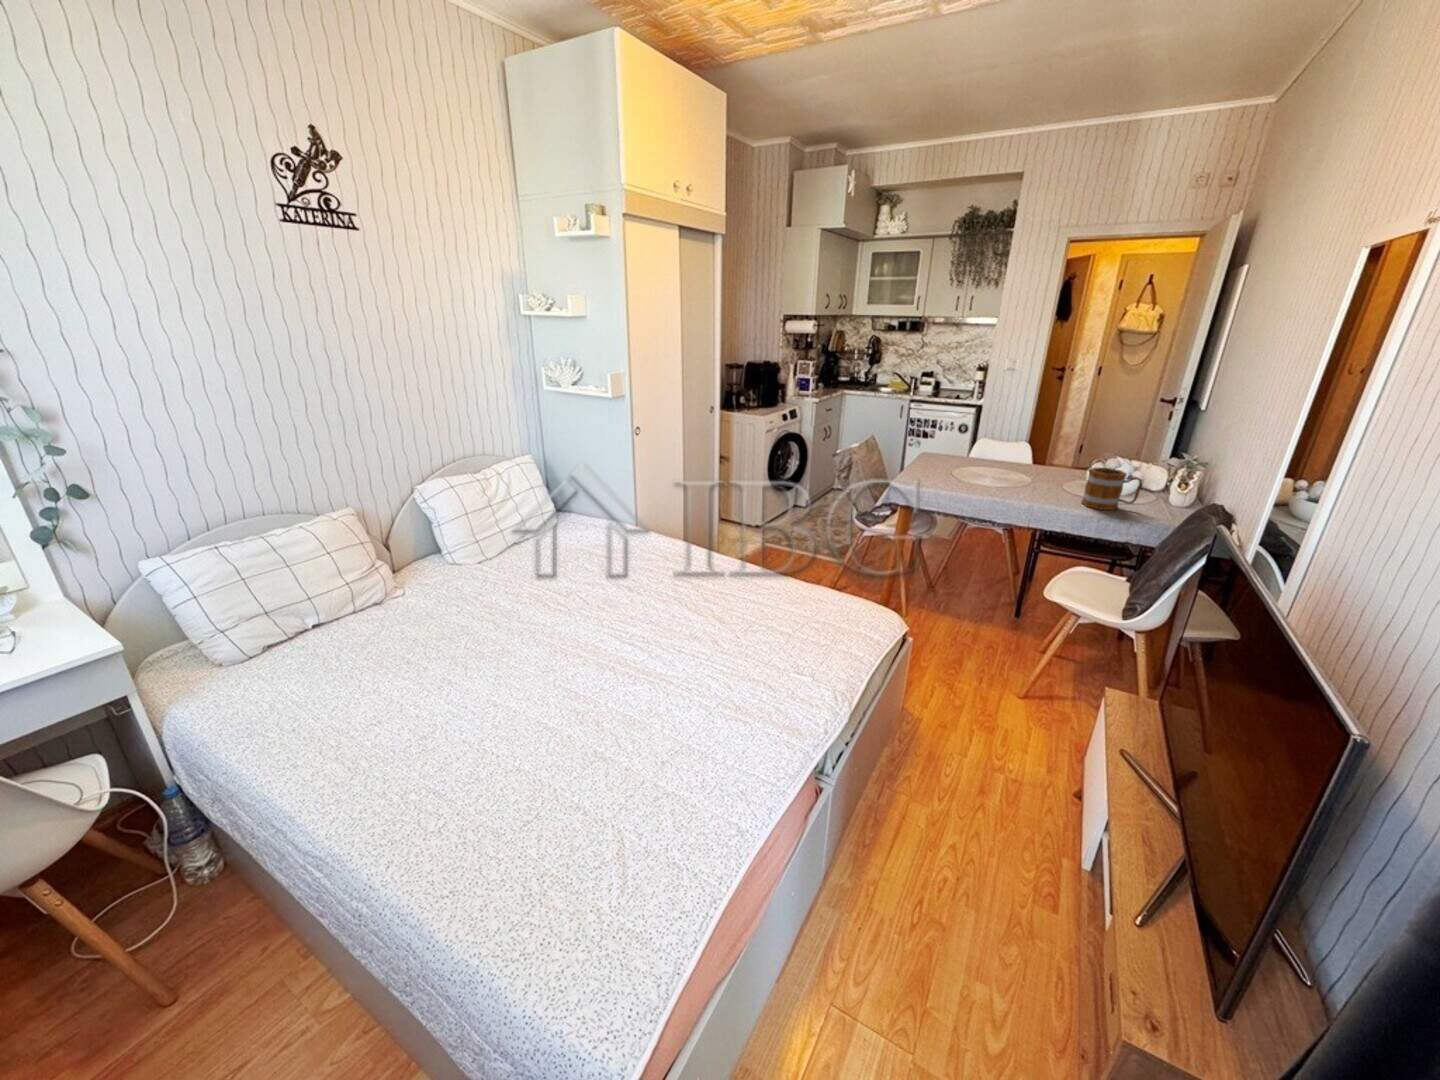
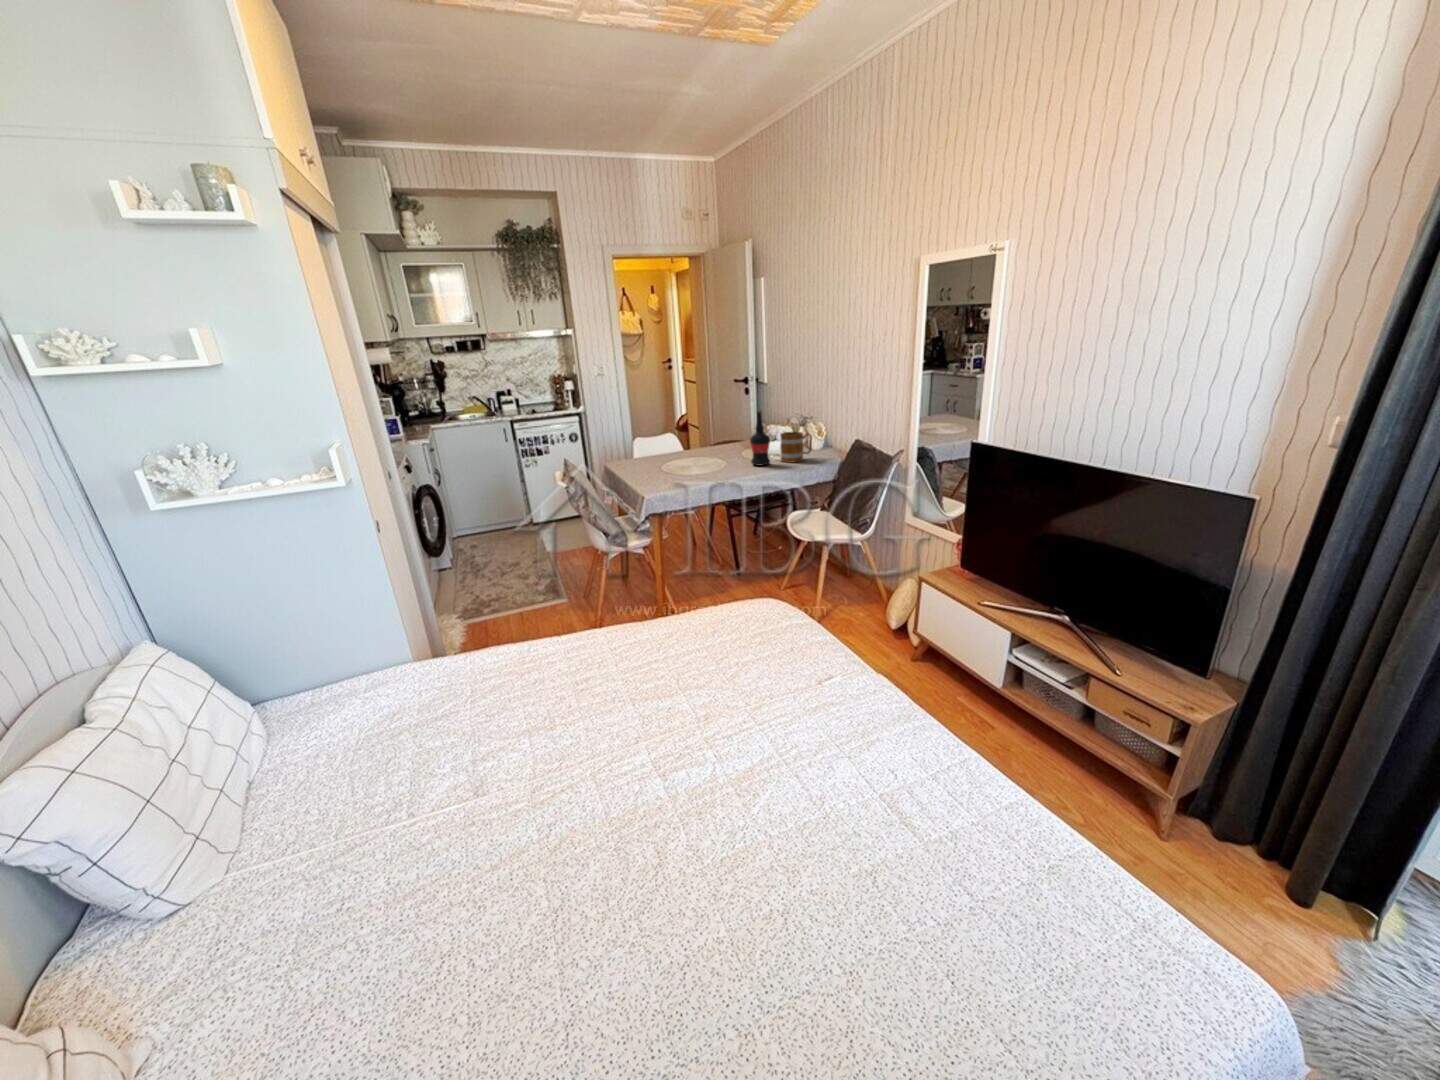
wine bottle: none [1034,431,1068,500] -> present [750,410,770,466]

